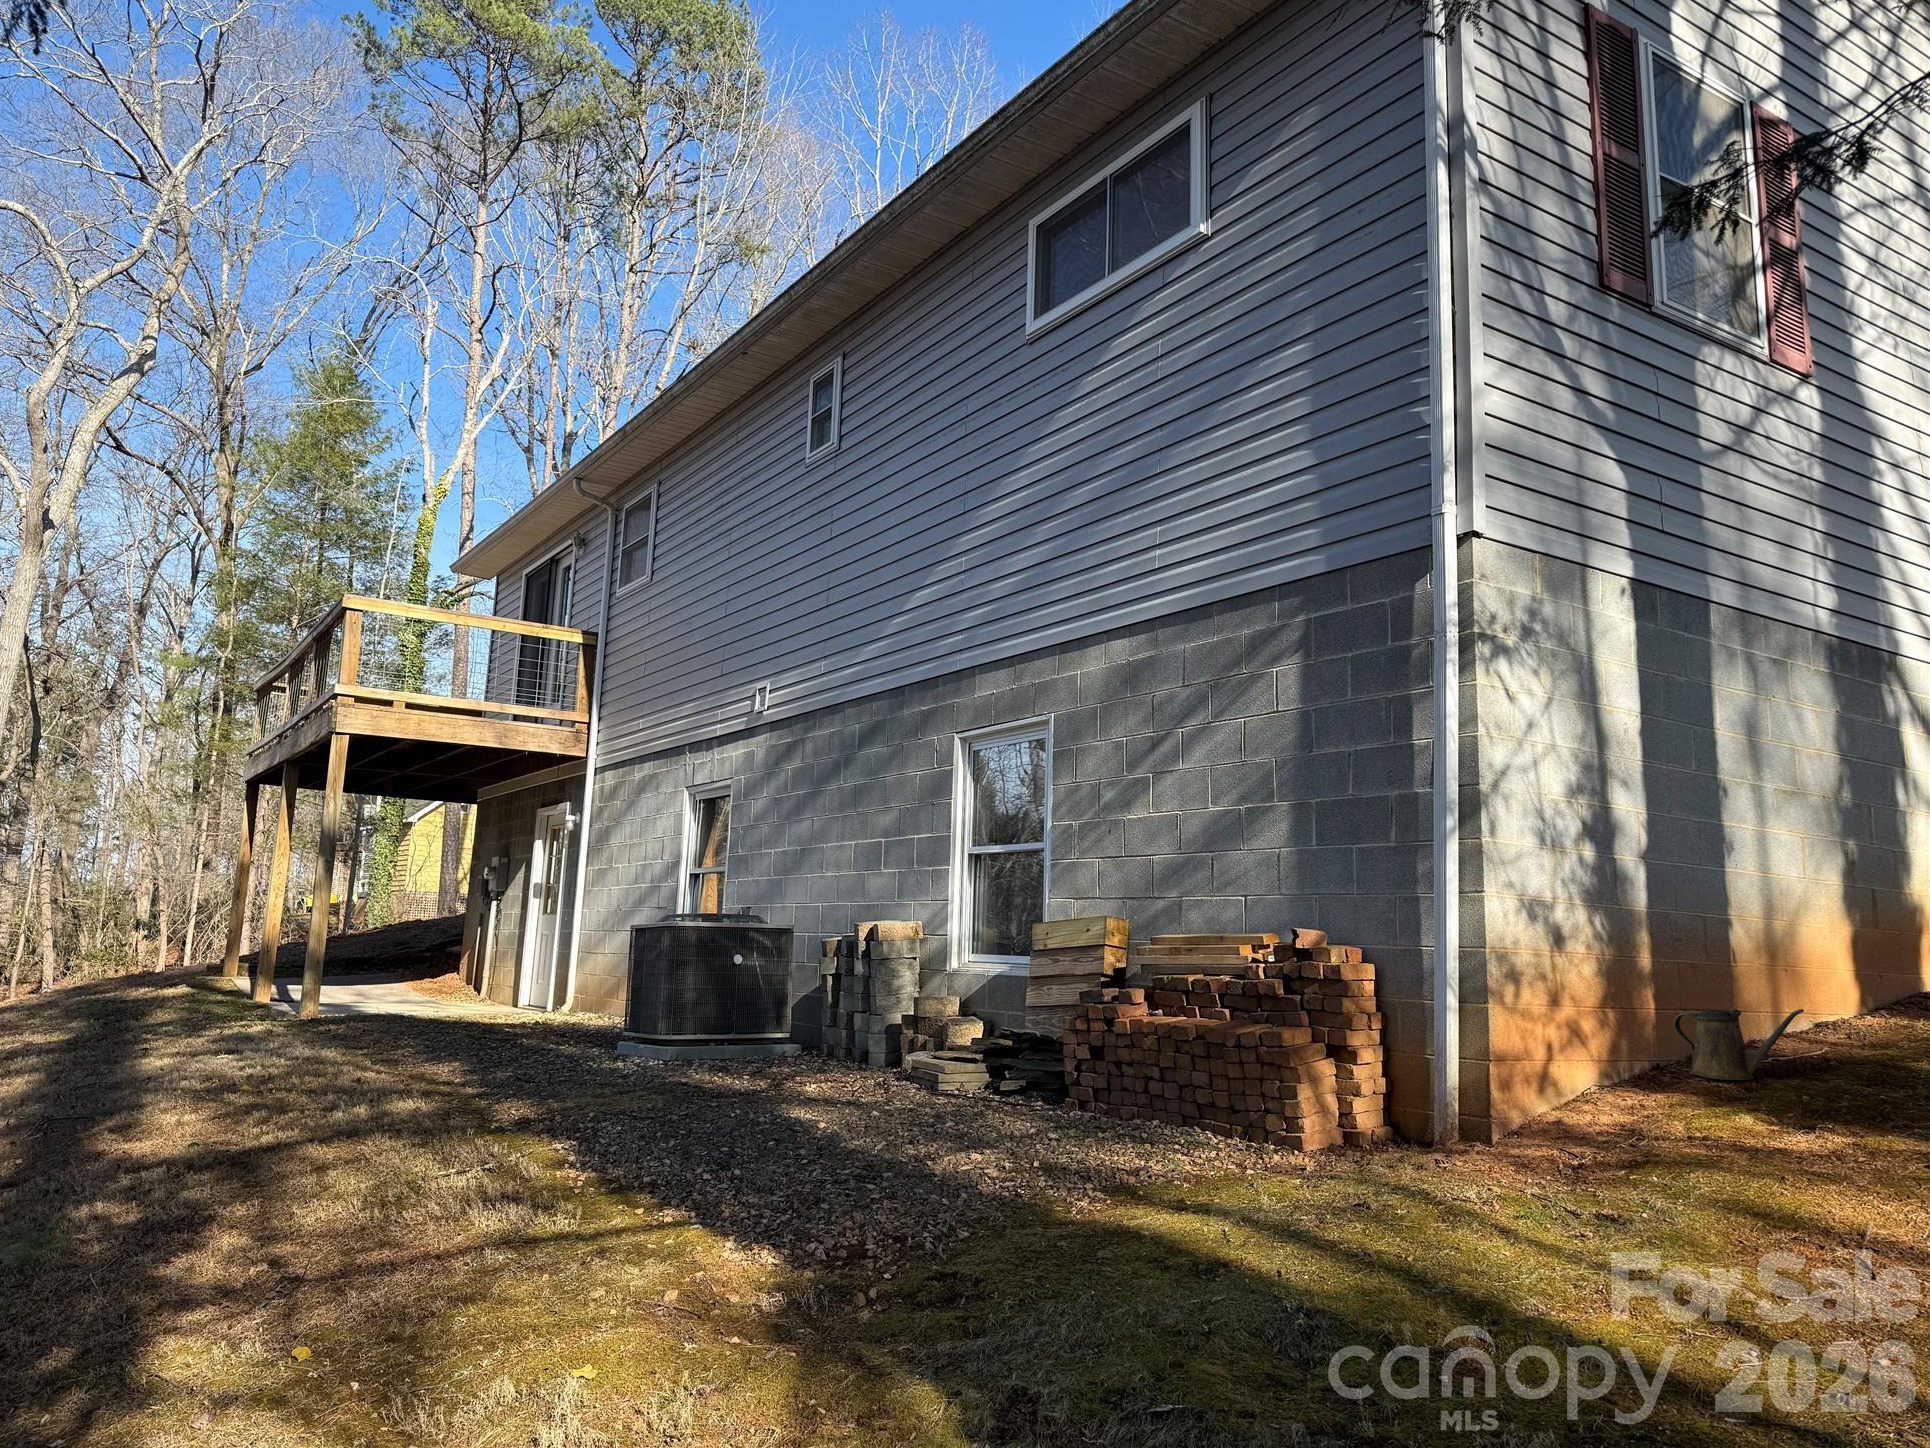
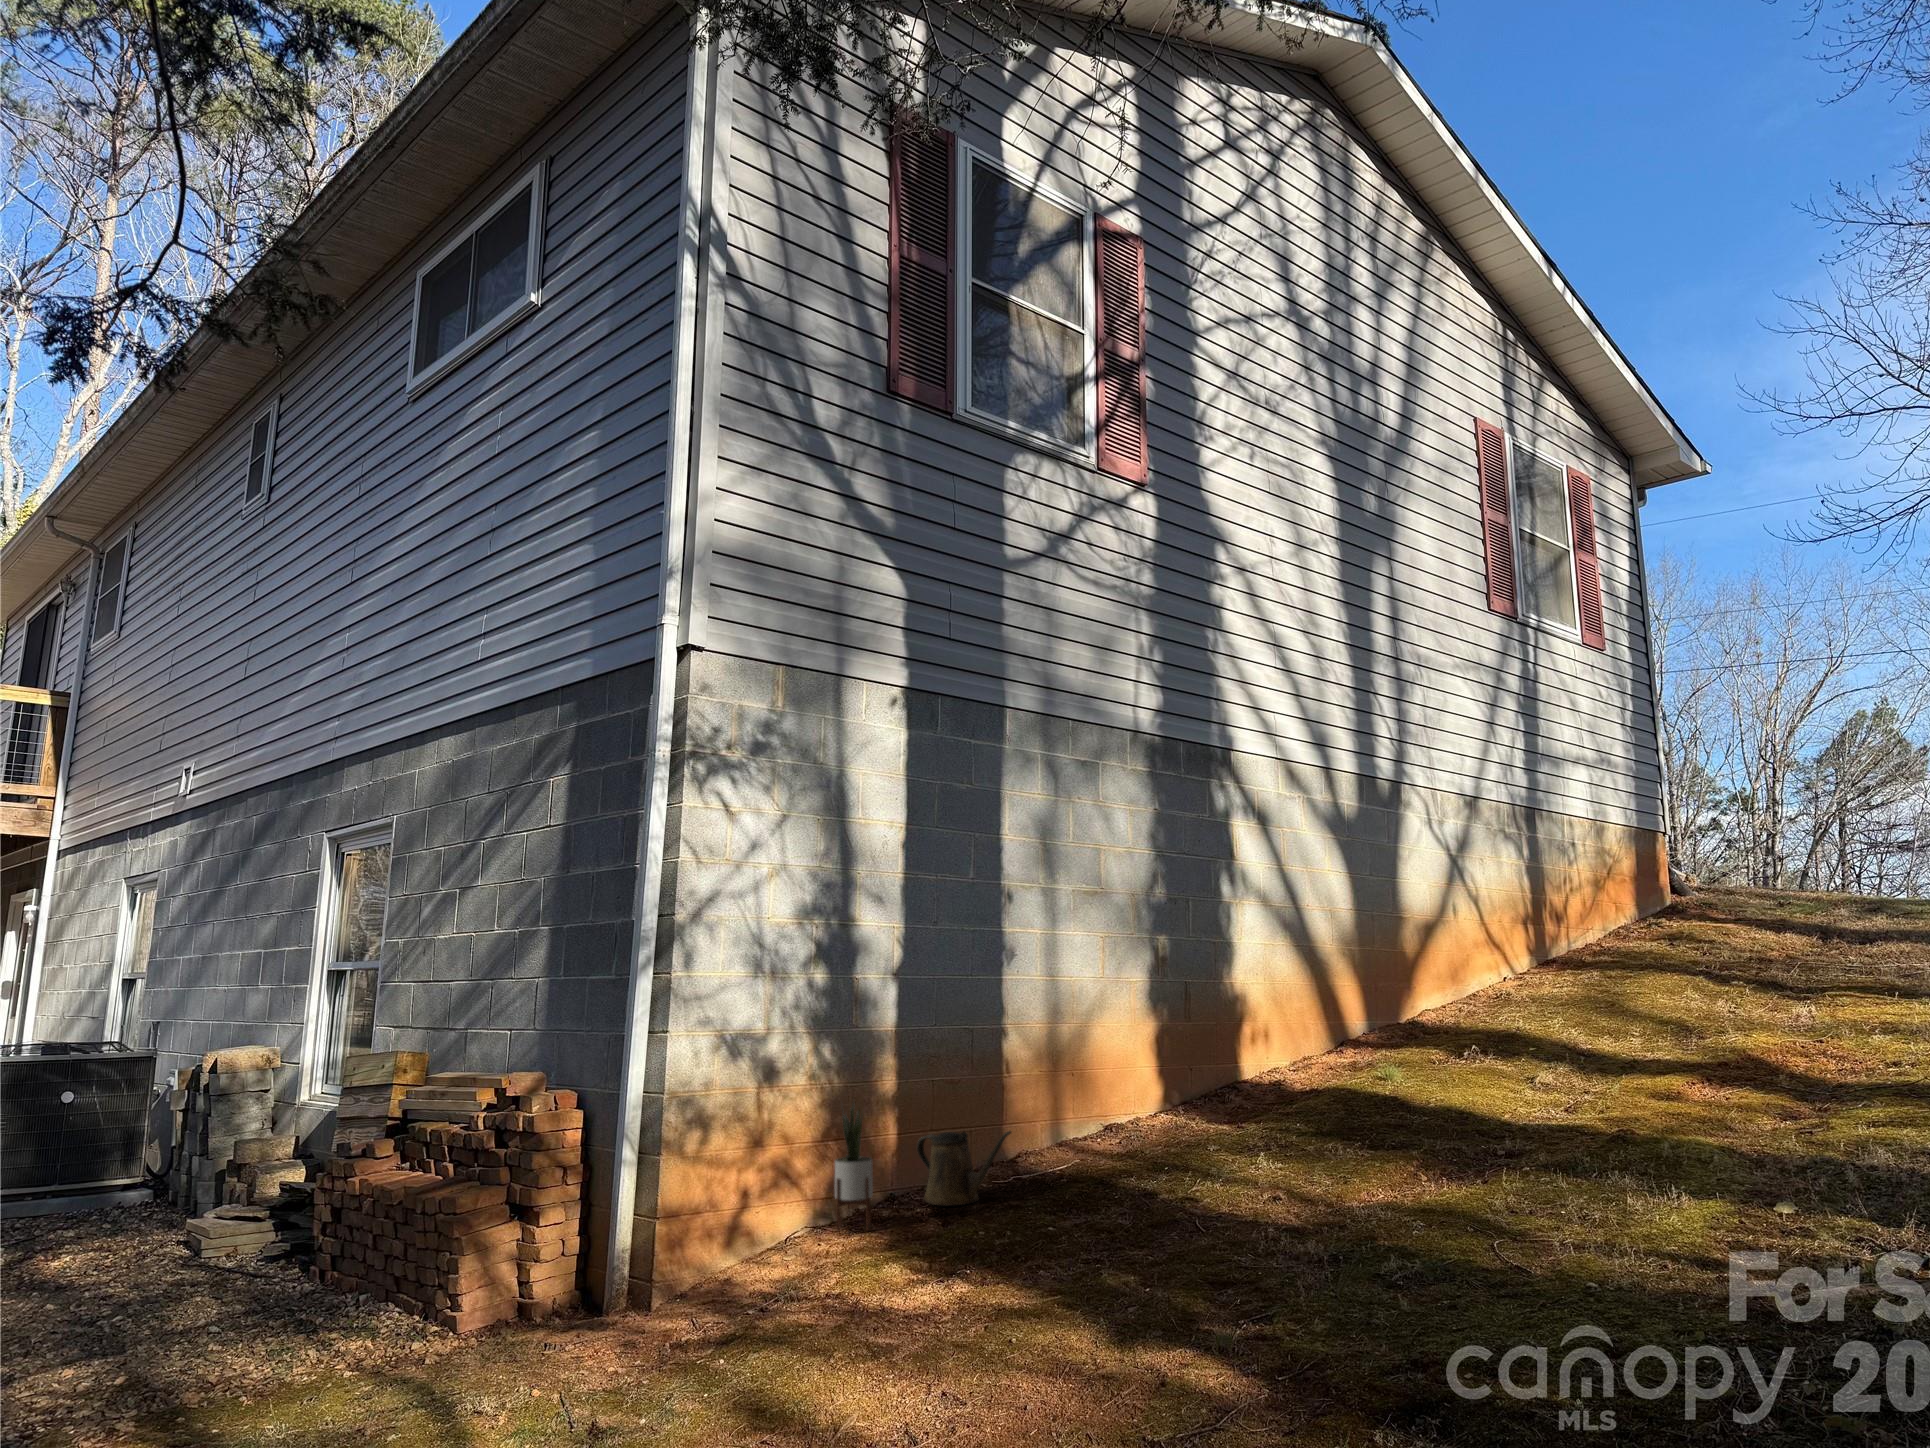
potted plant: none [1617,967,1662,1097] -> present [835,1103,873,1231]

